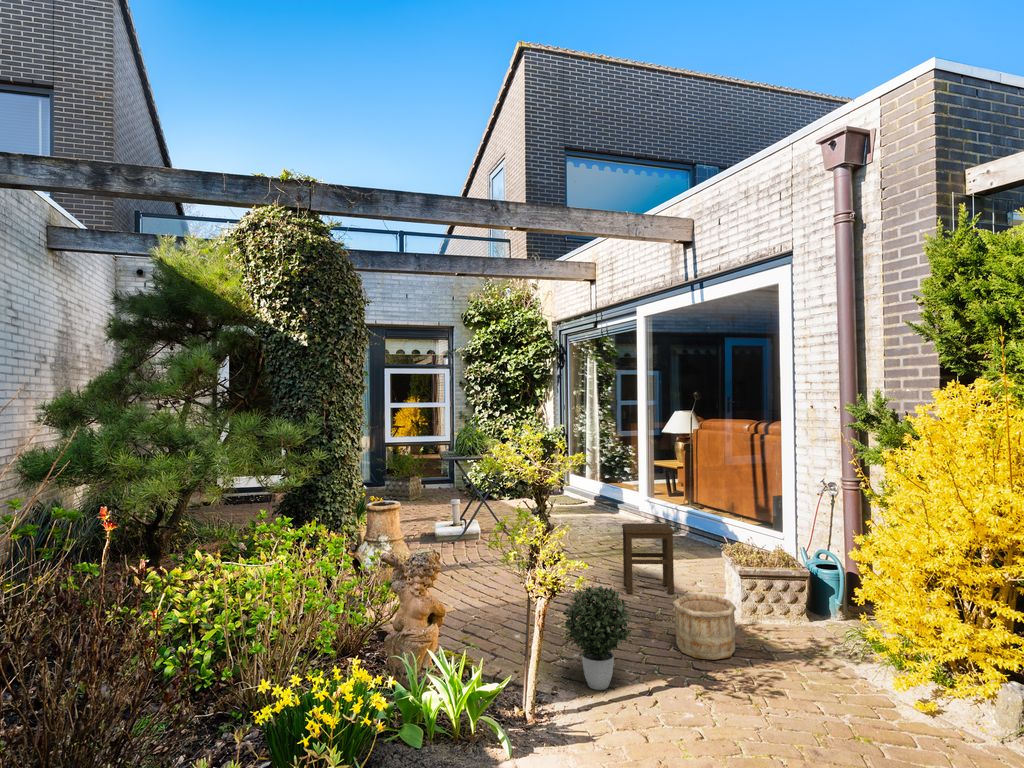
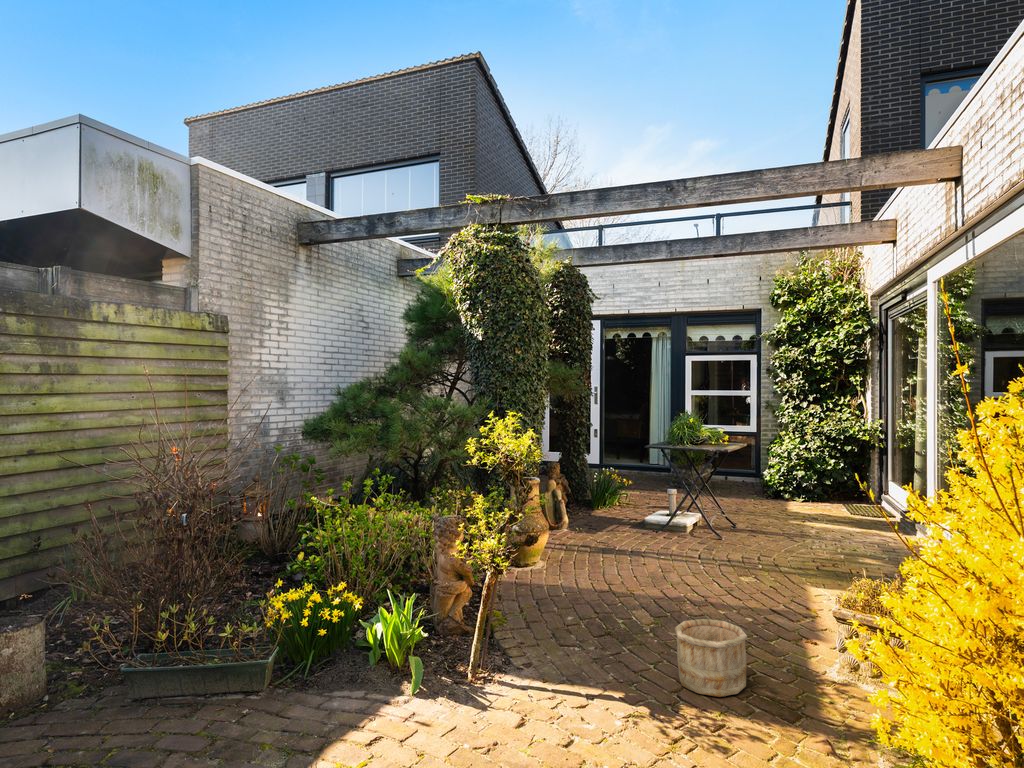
stool: present [622,523,674,594] -> none [736,537,808,628]
potted plant: present [563,586,633,690] -> none [516,577,586,680]

